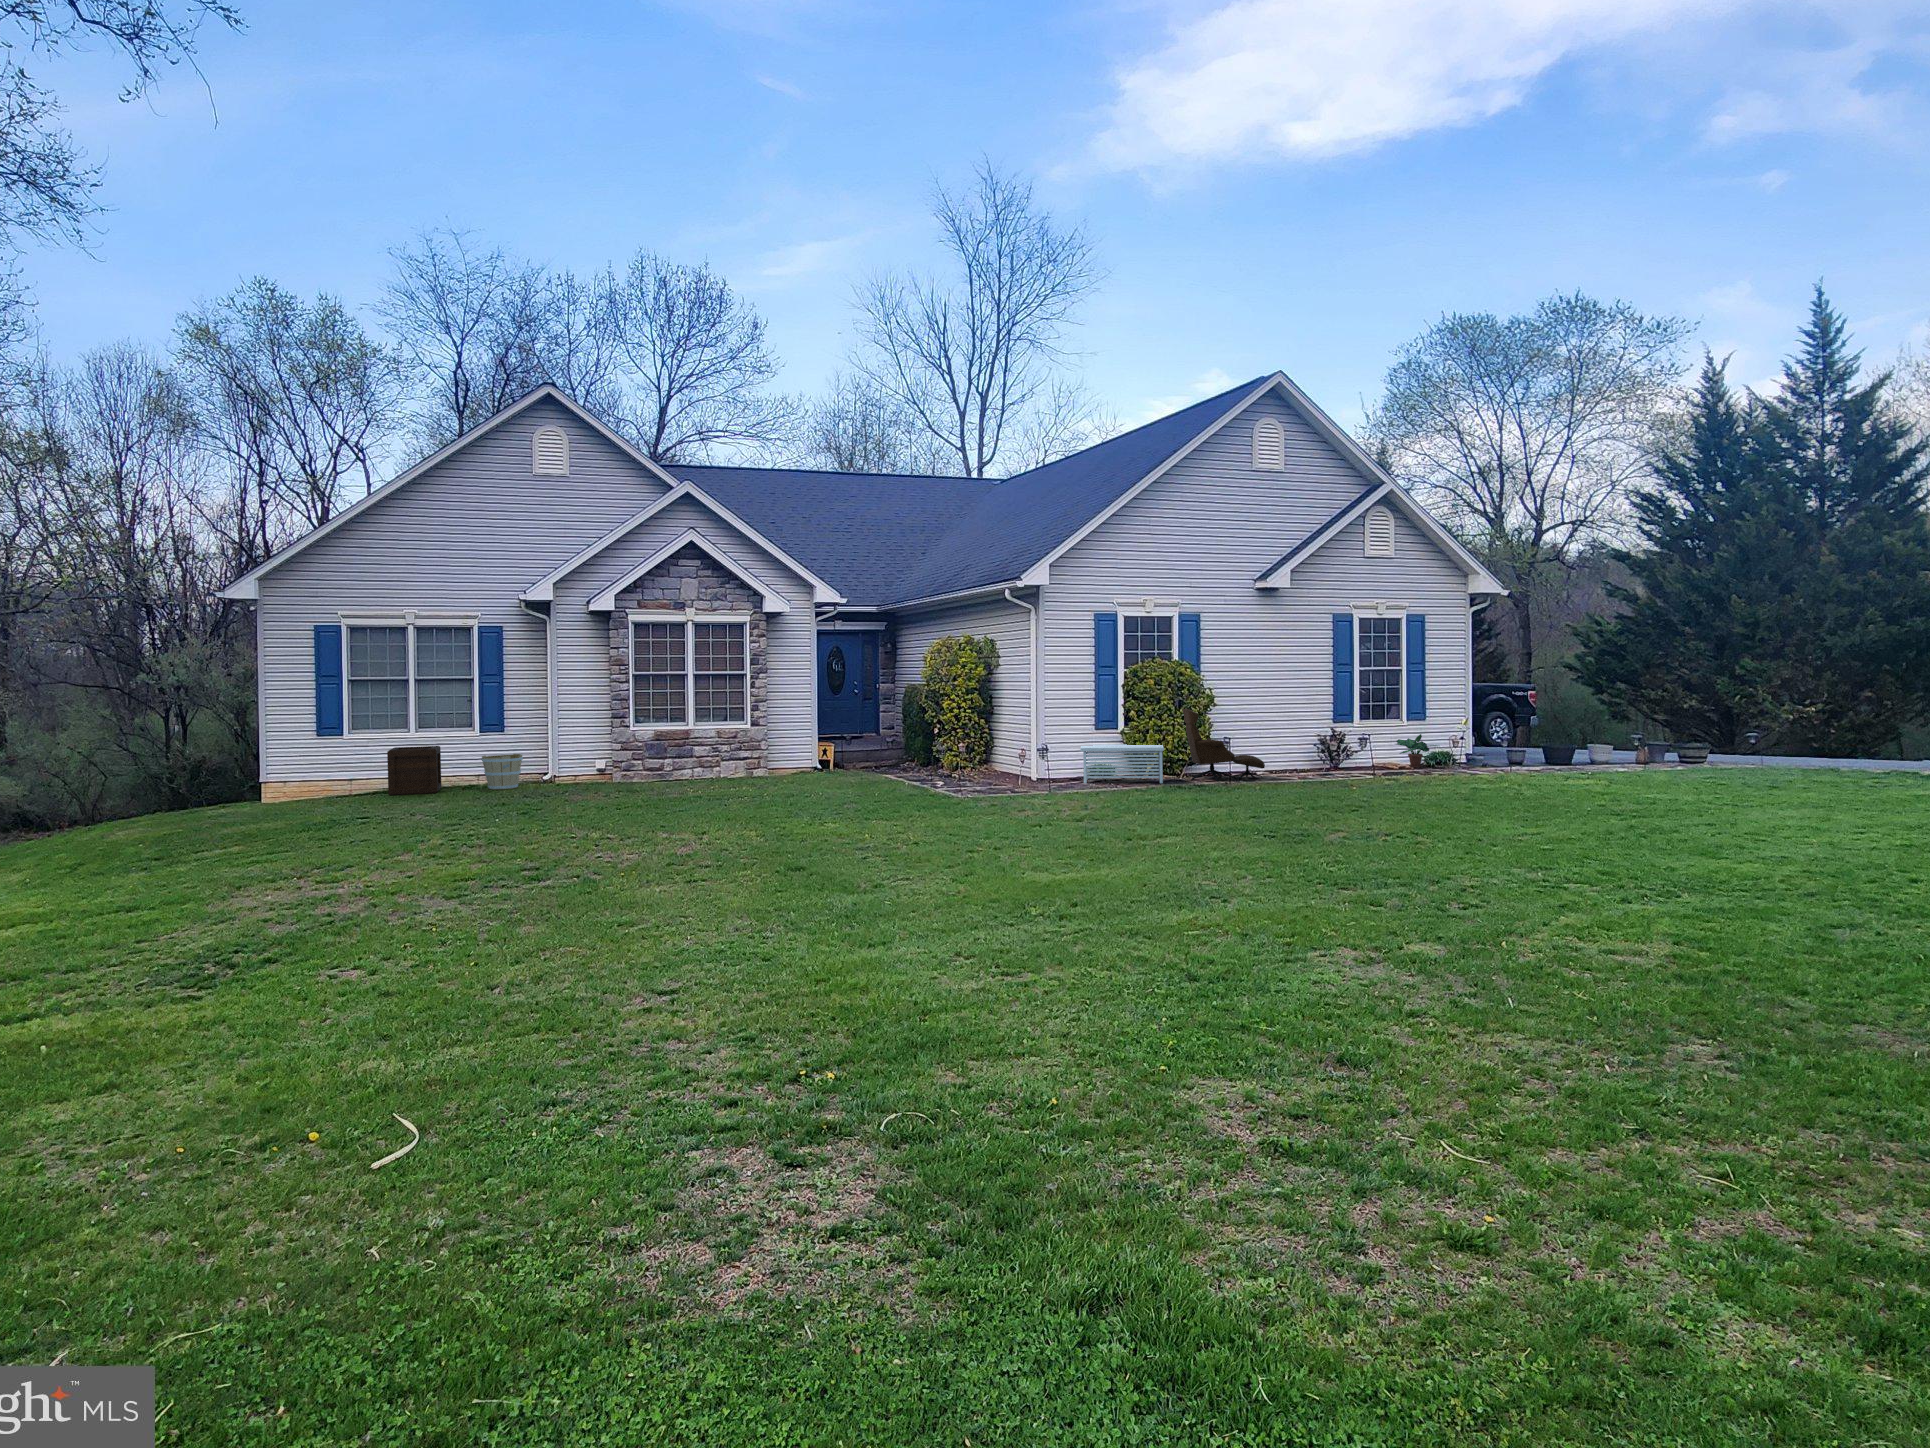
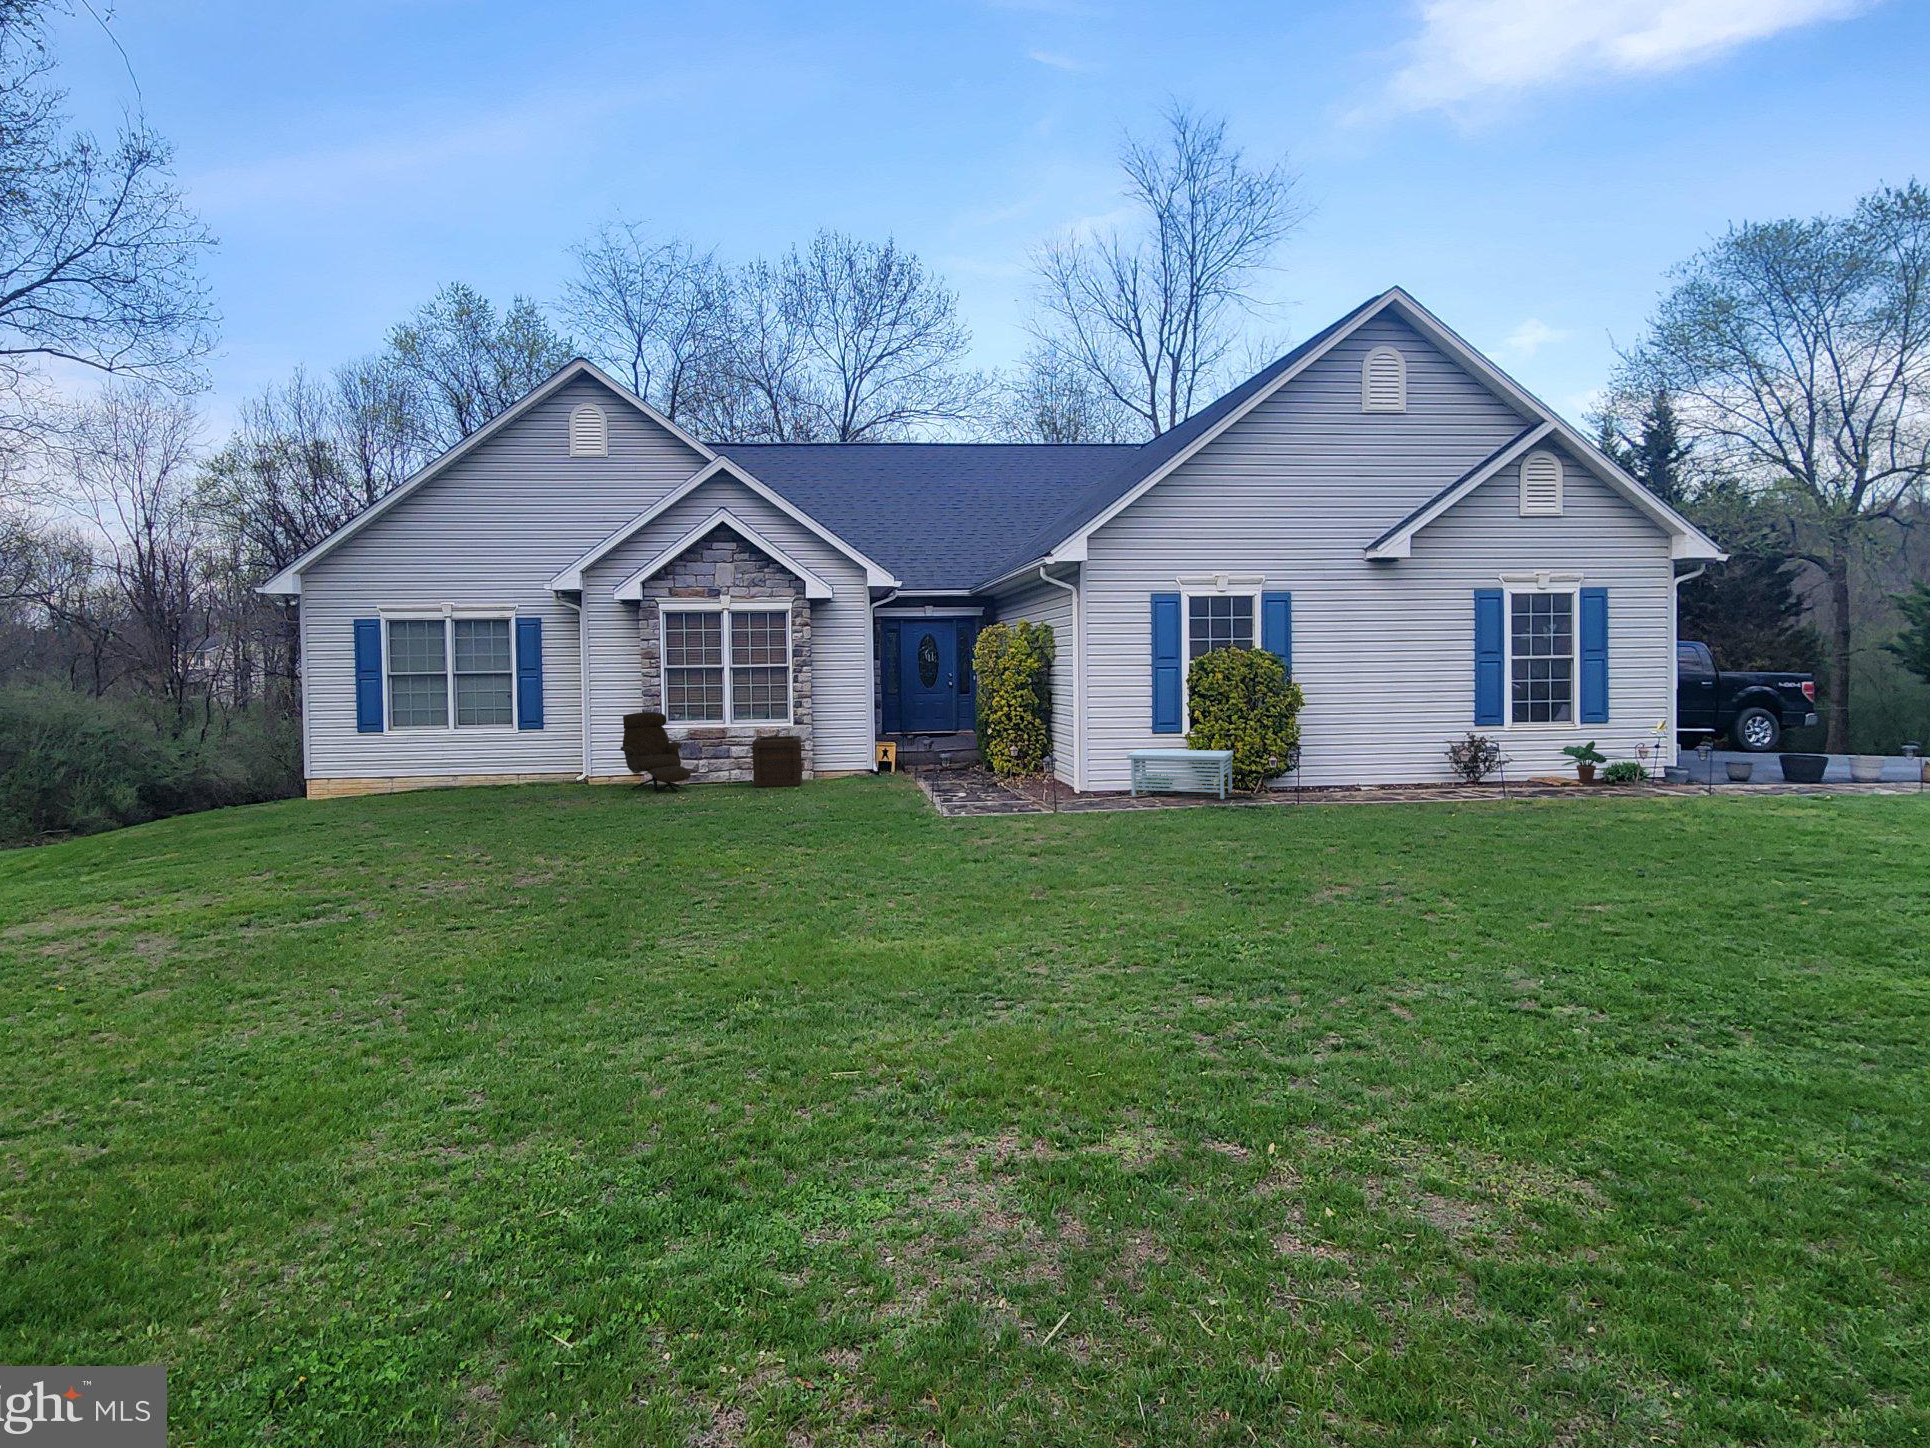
lounge chair: present [1183,708,1265,781] -> present [620,712,691,793]
wooden crate: present [387,746,441,795] -> present [752,736,802,788]
wooden bucket: present [482,754,523,790] -> none [529,748,570,784]

